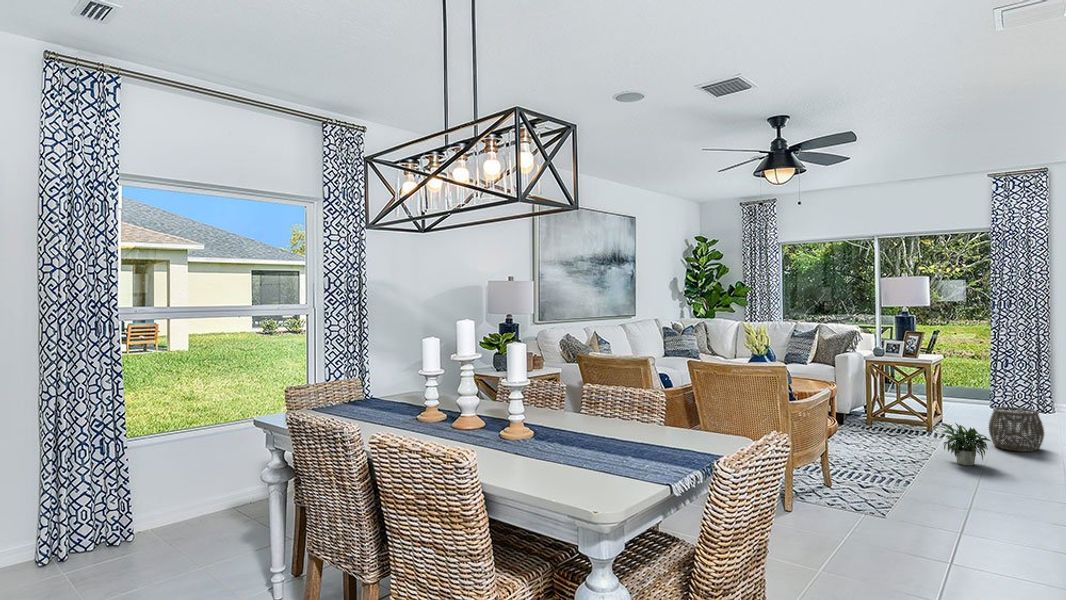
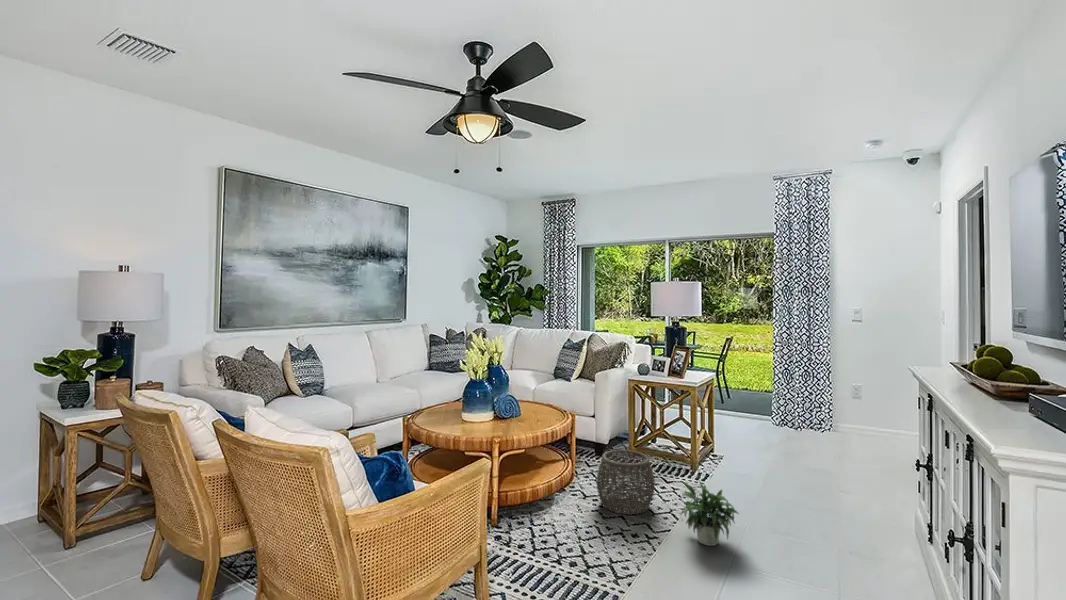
woven basket: present [988,407,1044,452] -> present [596,450,655,515]

